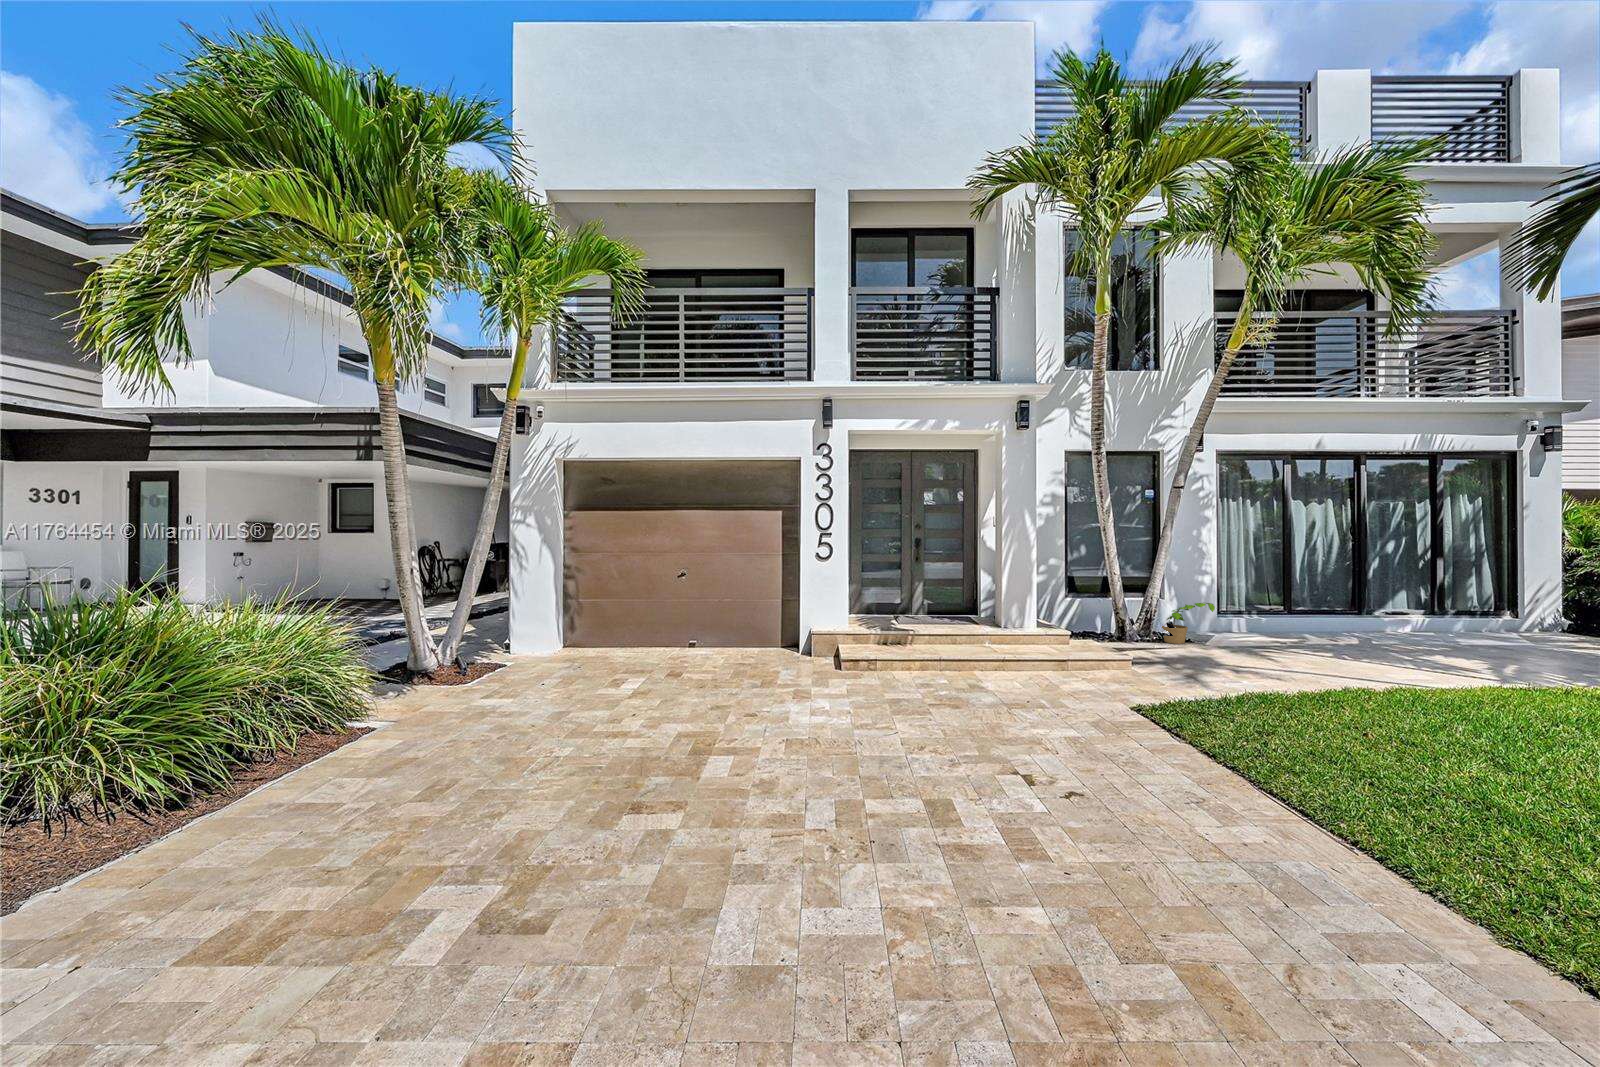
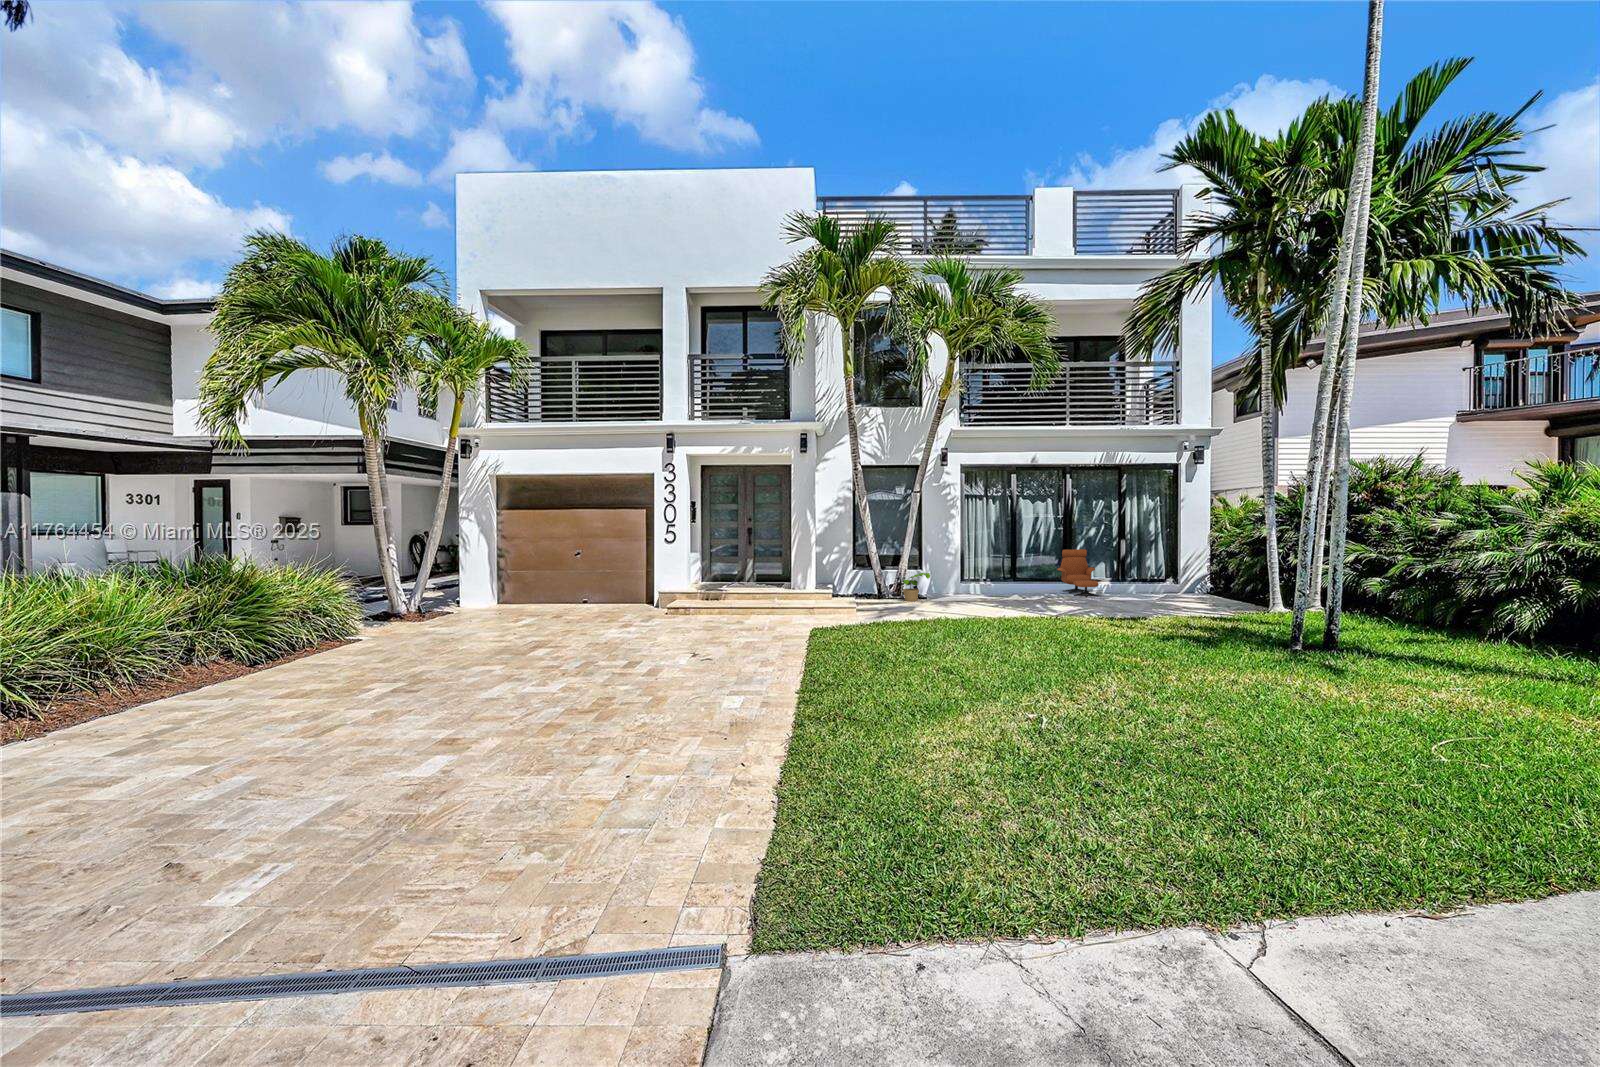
lounge chair: none [1351,569,1440,638] -> present [1057,549,1099,597]

